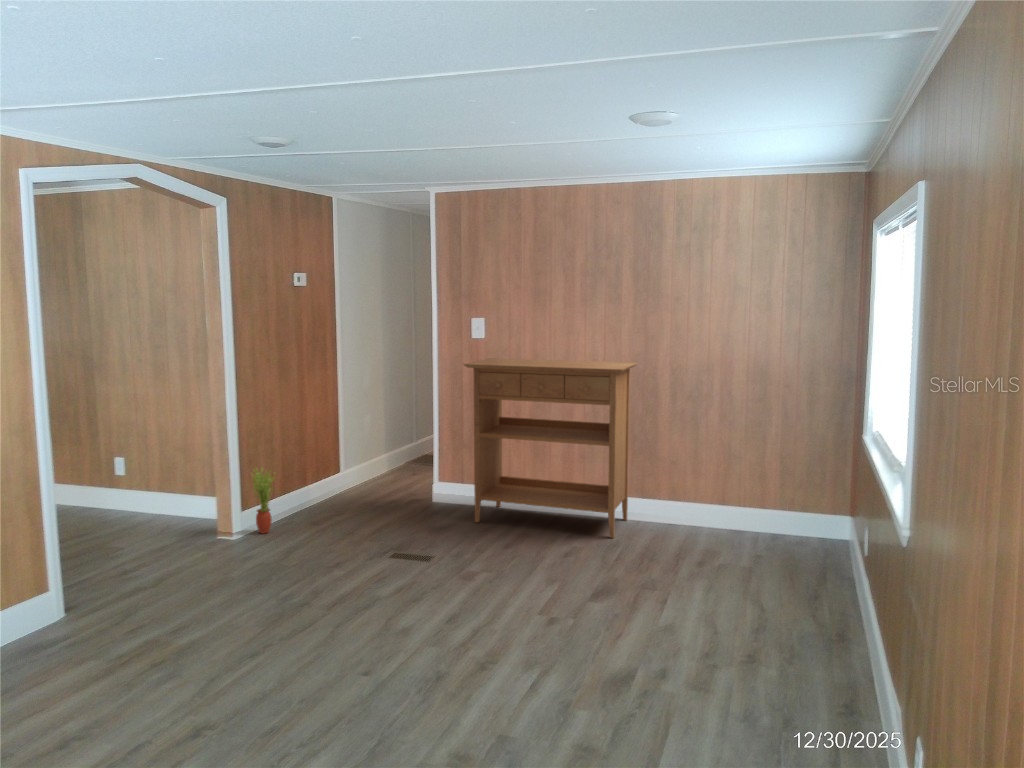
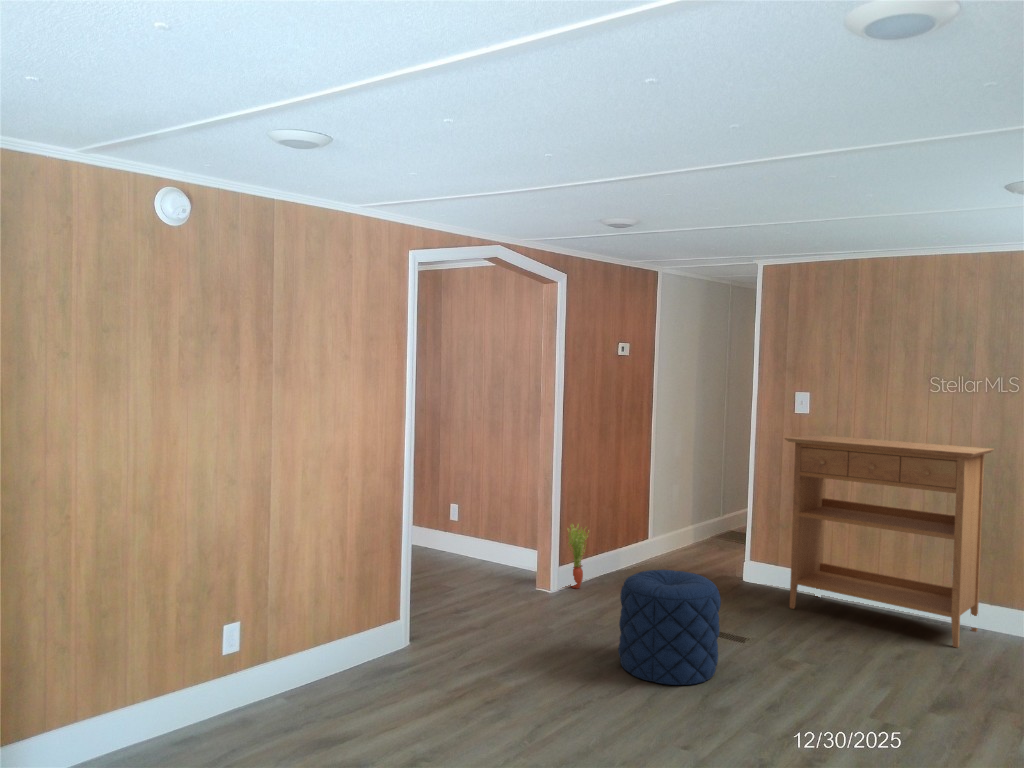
pouf: none [309,509,411,626] -> present [618,570,721,685]

